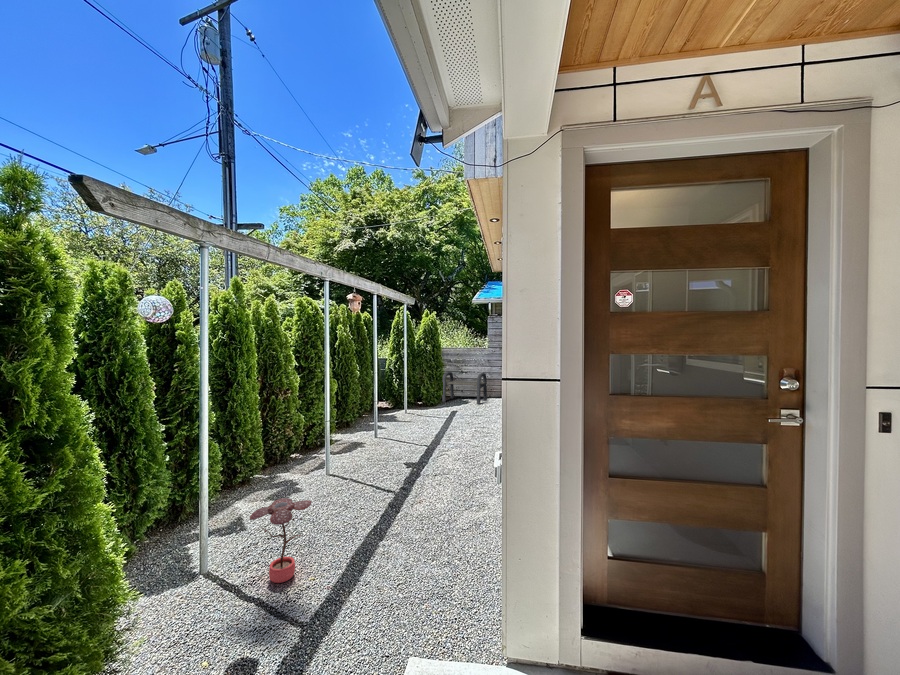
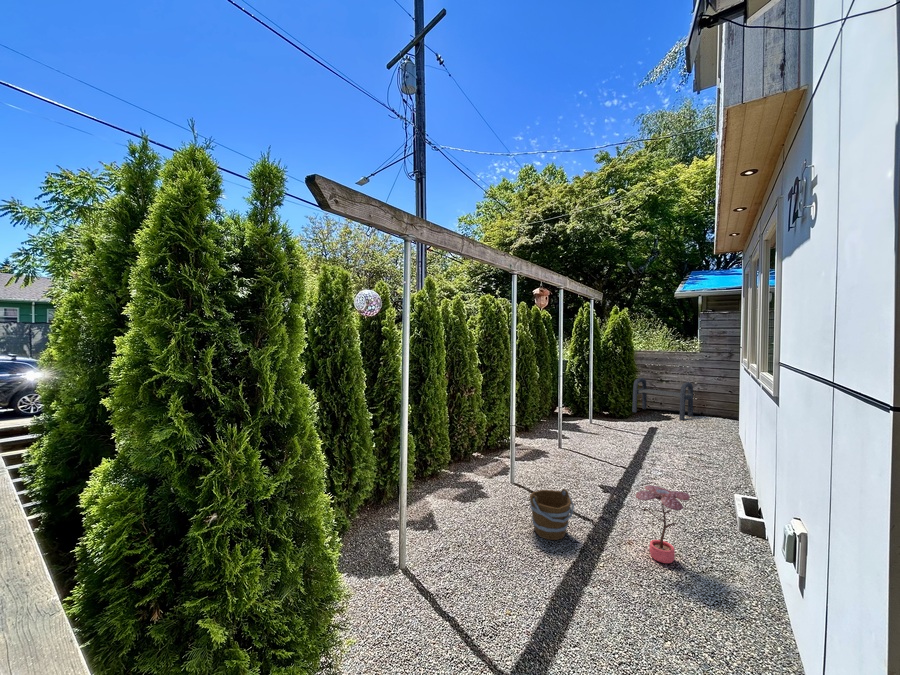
bucket: none [339,470,377,515] -> present [530,489,574,540]
potted plant: present [250,498,312,583] -> present [636,485,690,563]

